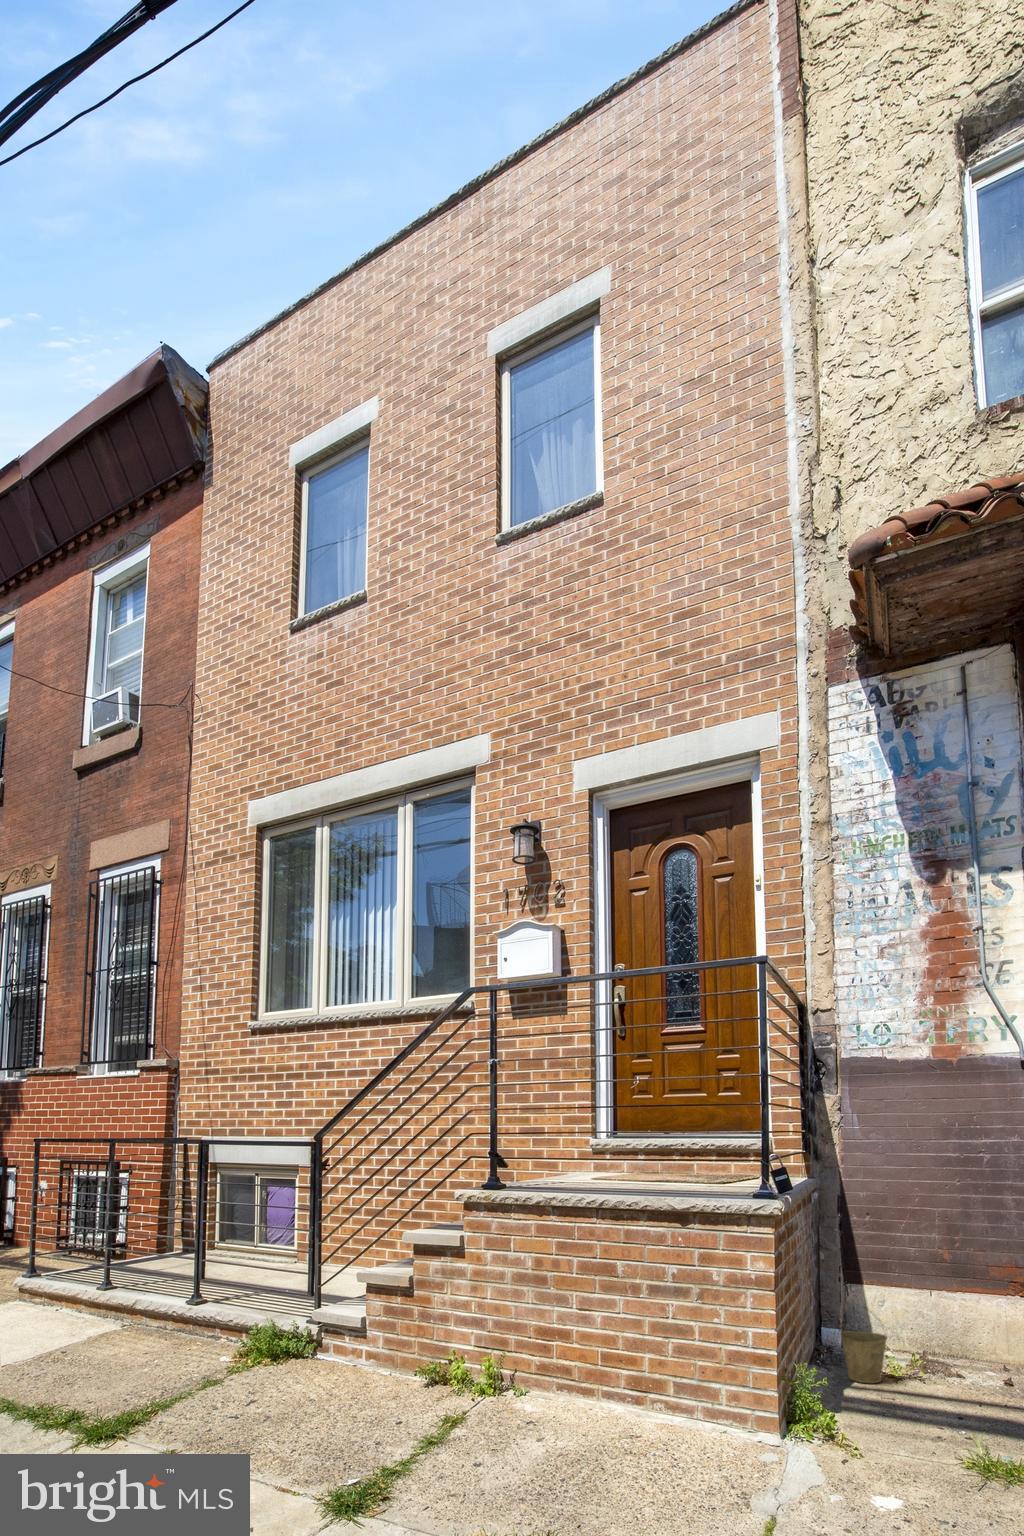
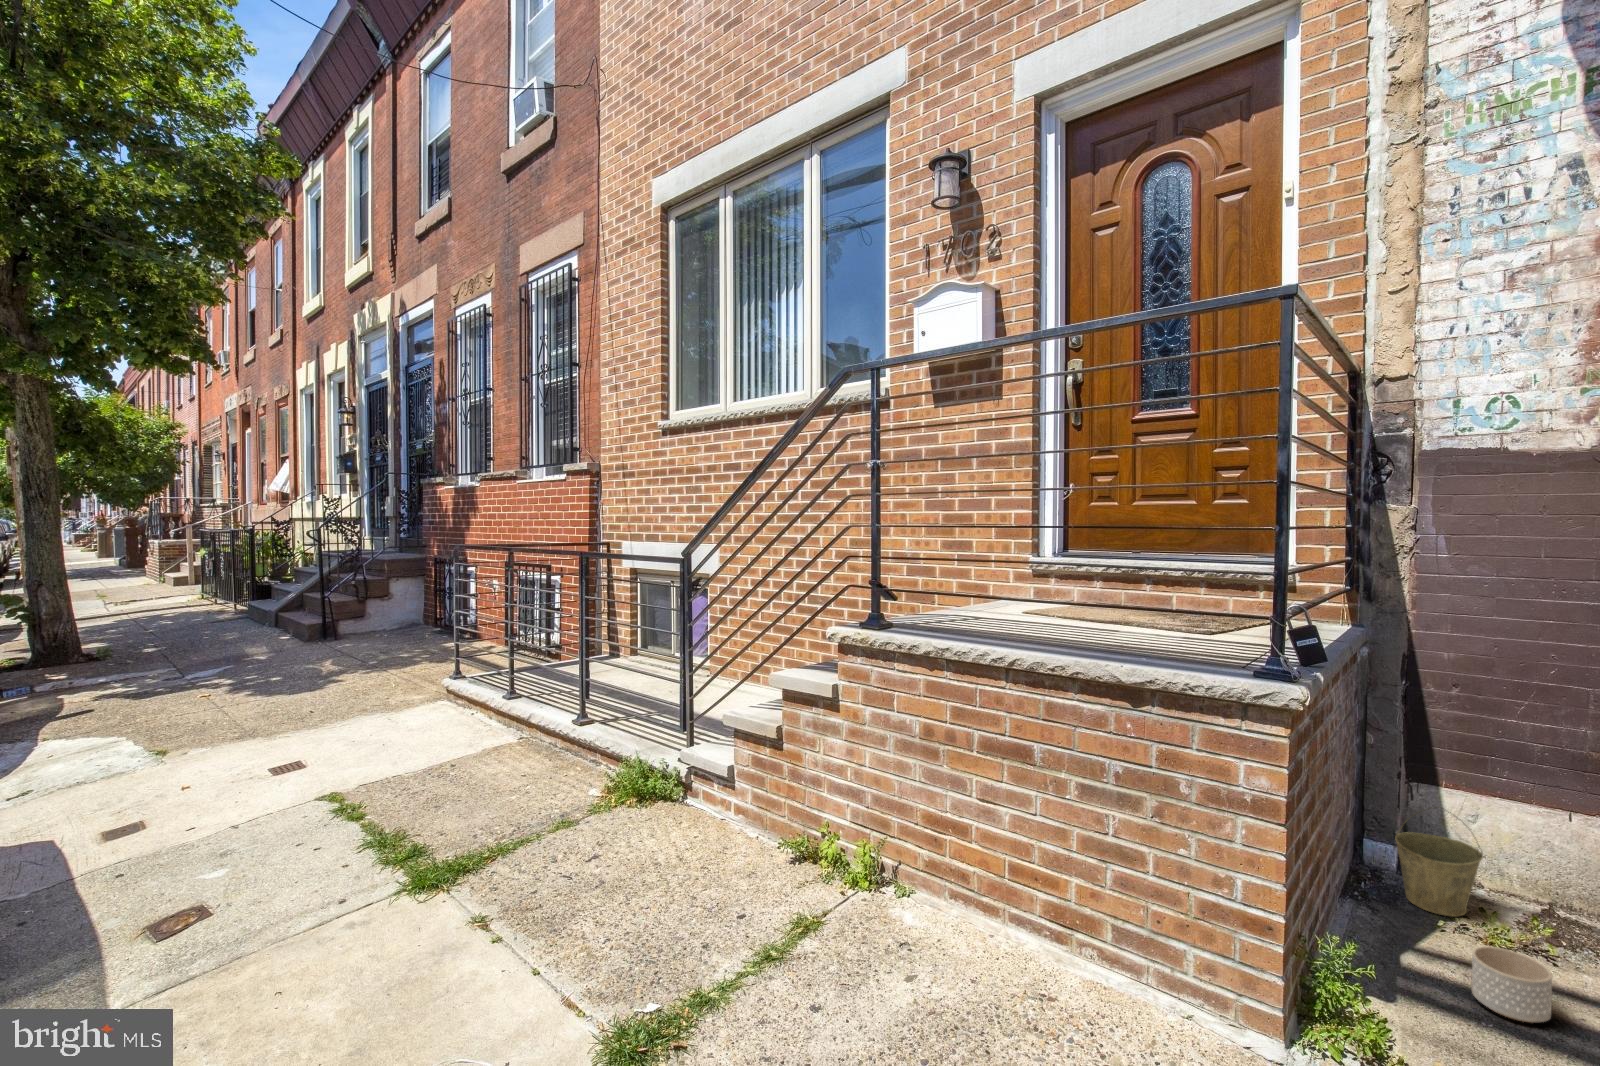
planter: none [872,1380,910,1418] -> present [1472,946,1552,1023]

